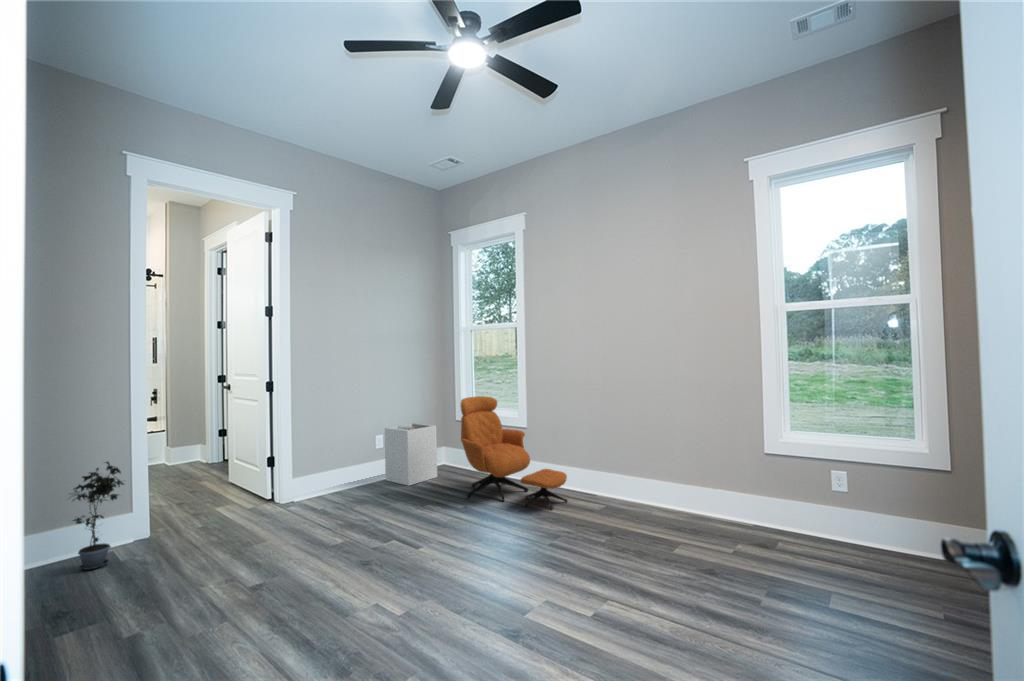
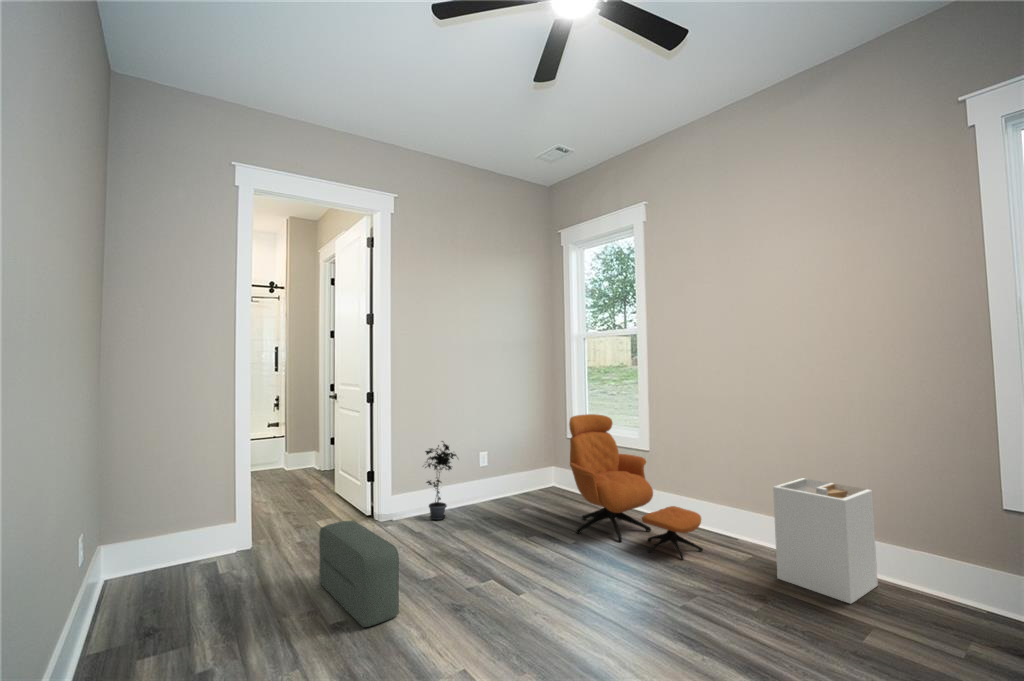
laundry hamper: present [385,423,437,486] -> present [773,478,878,604]
potted plant: present [74,461,124,570] -> present [425,441,456,520]
pouf: none [228,500,312,588] -> present [319,520,399,627]

